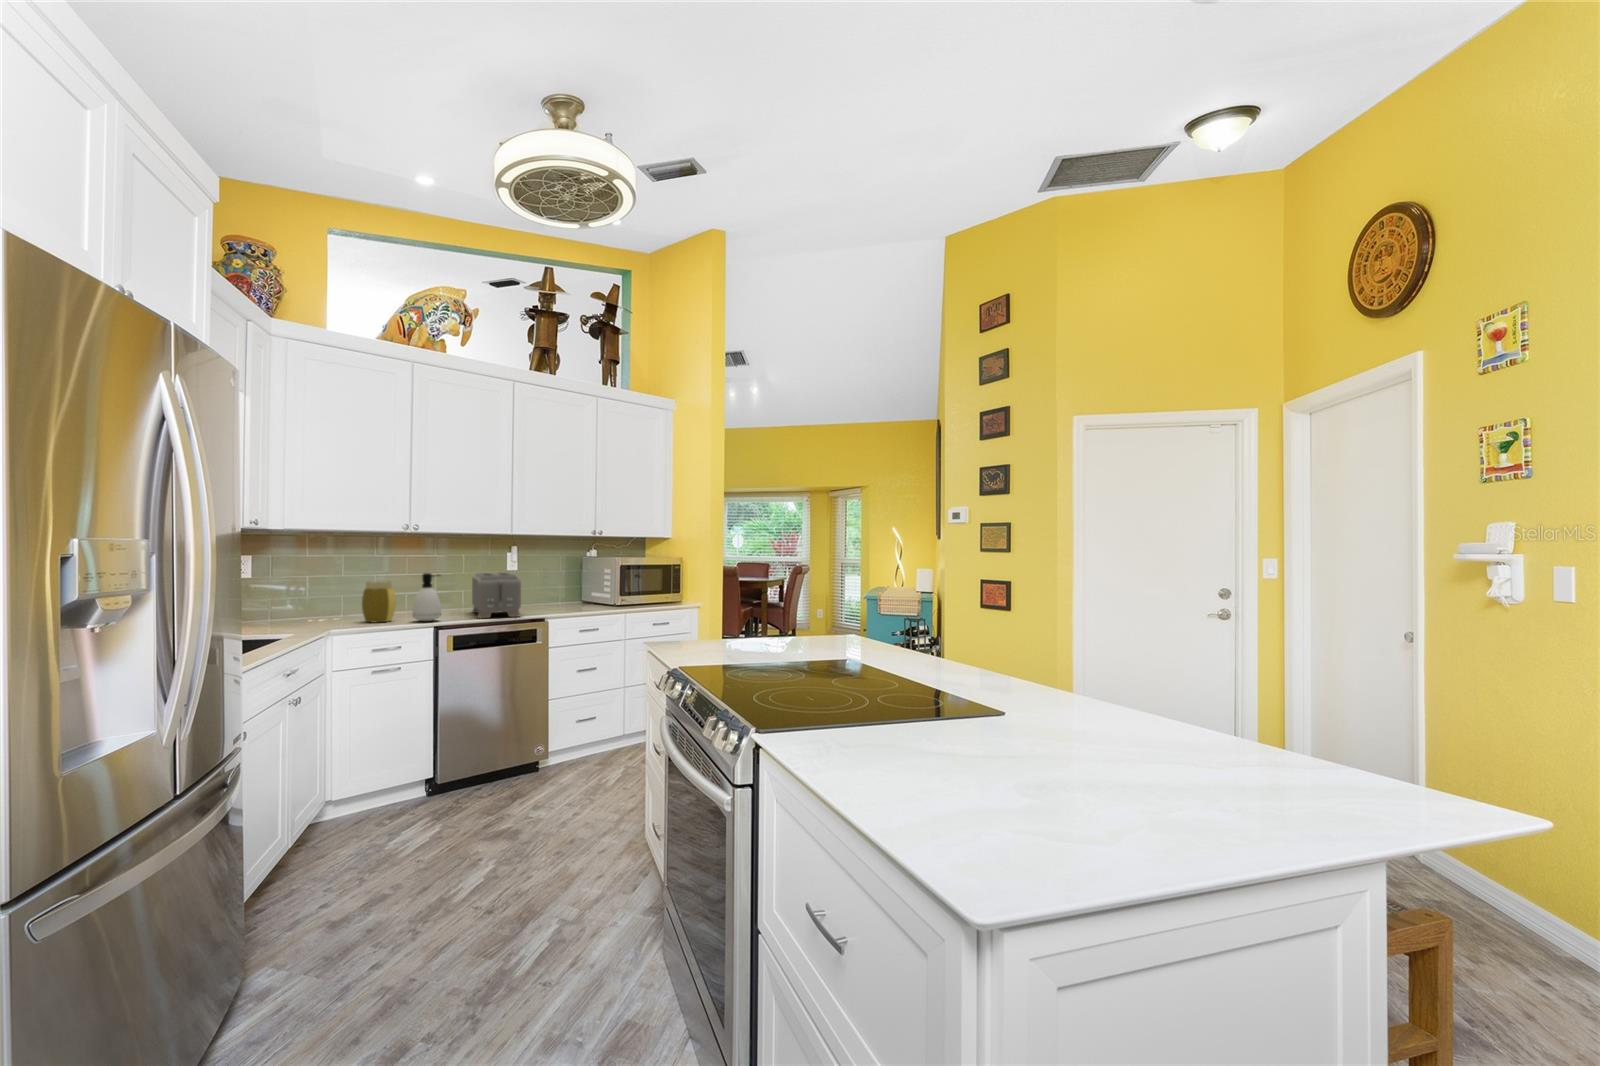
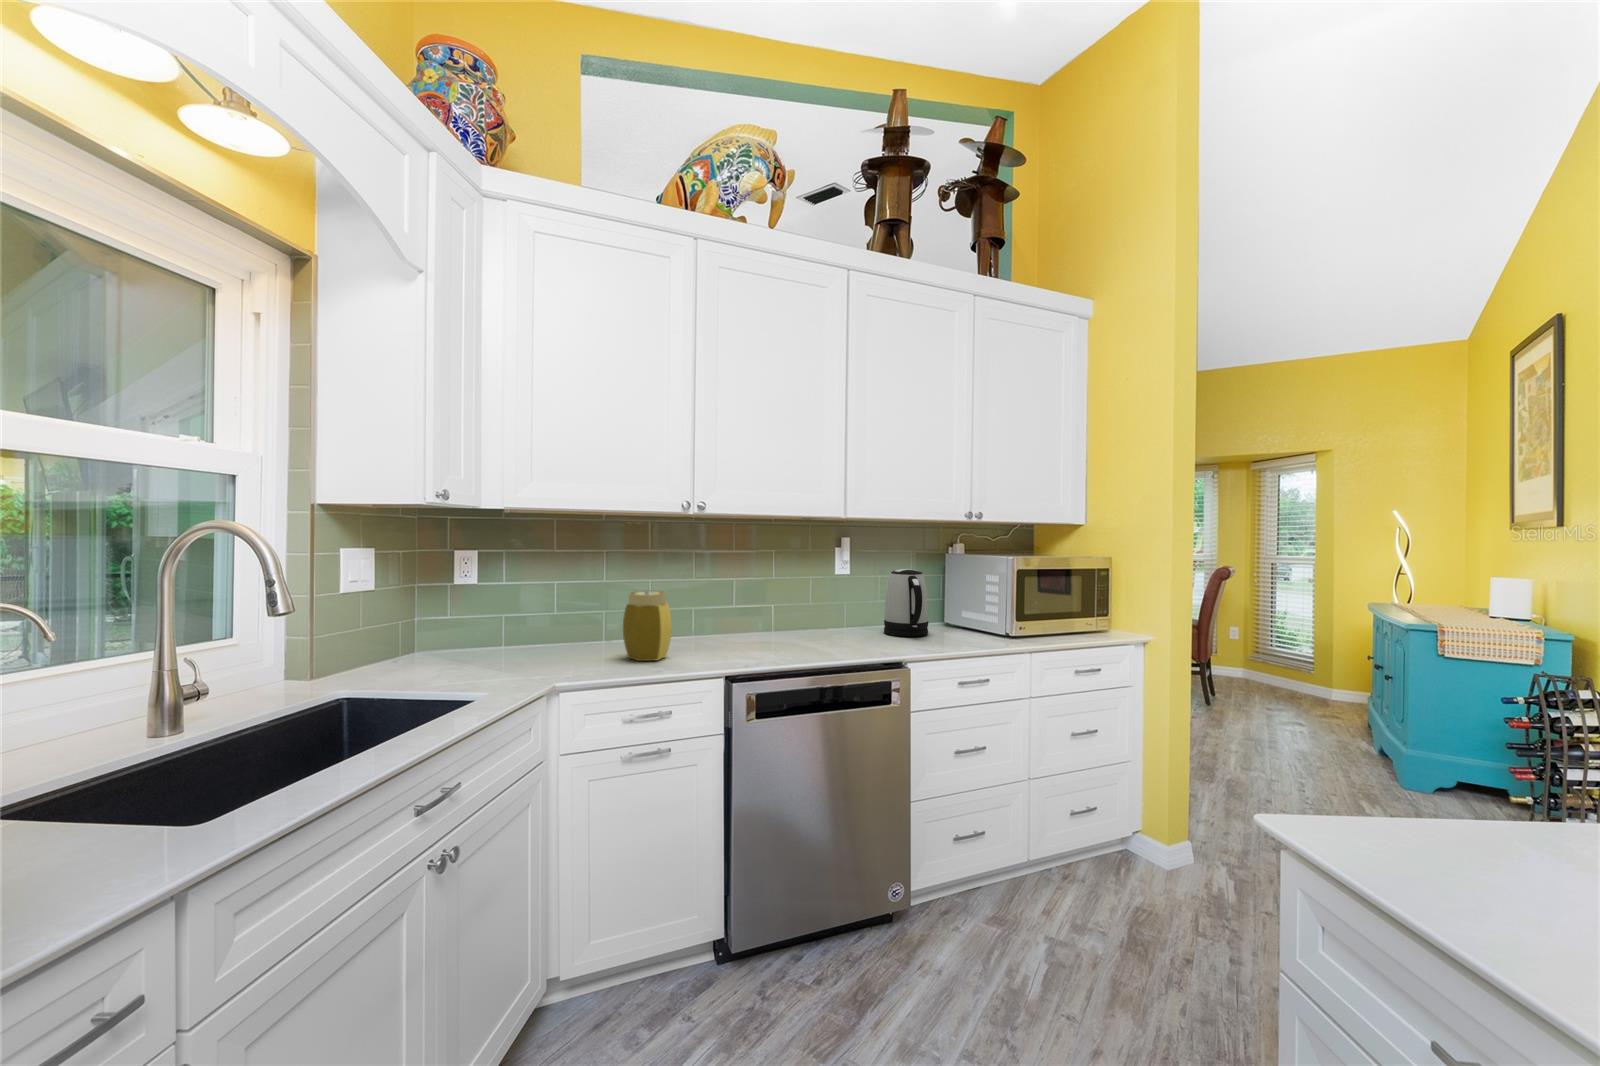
kettle: none [542,568,570,608] -> present [884,569,928,636]
toaster: present [472,572,521,618] -> none [782,577,863,660]
soap dispenser: present [412,573,441,621] -> none [696,581,739,663]

